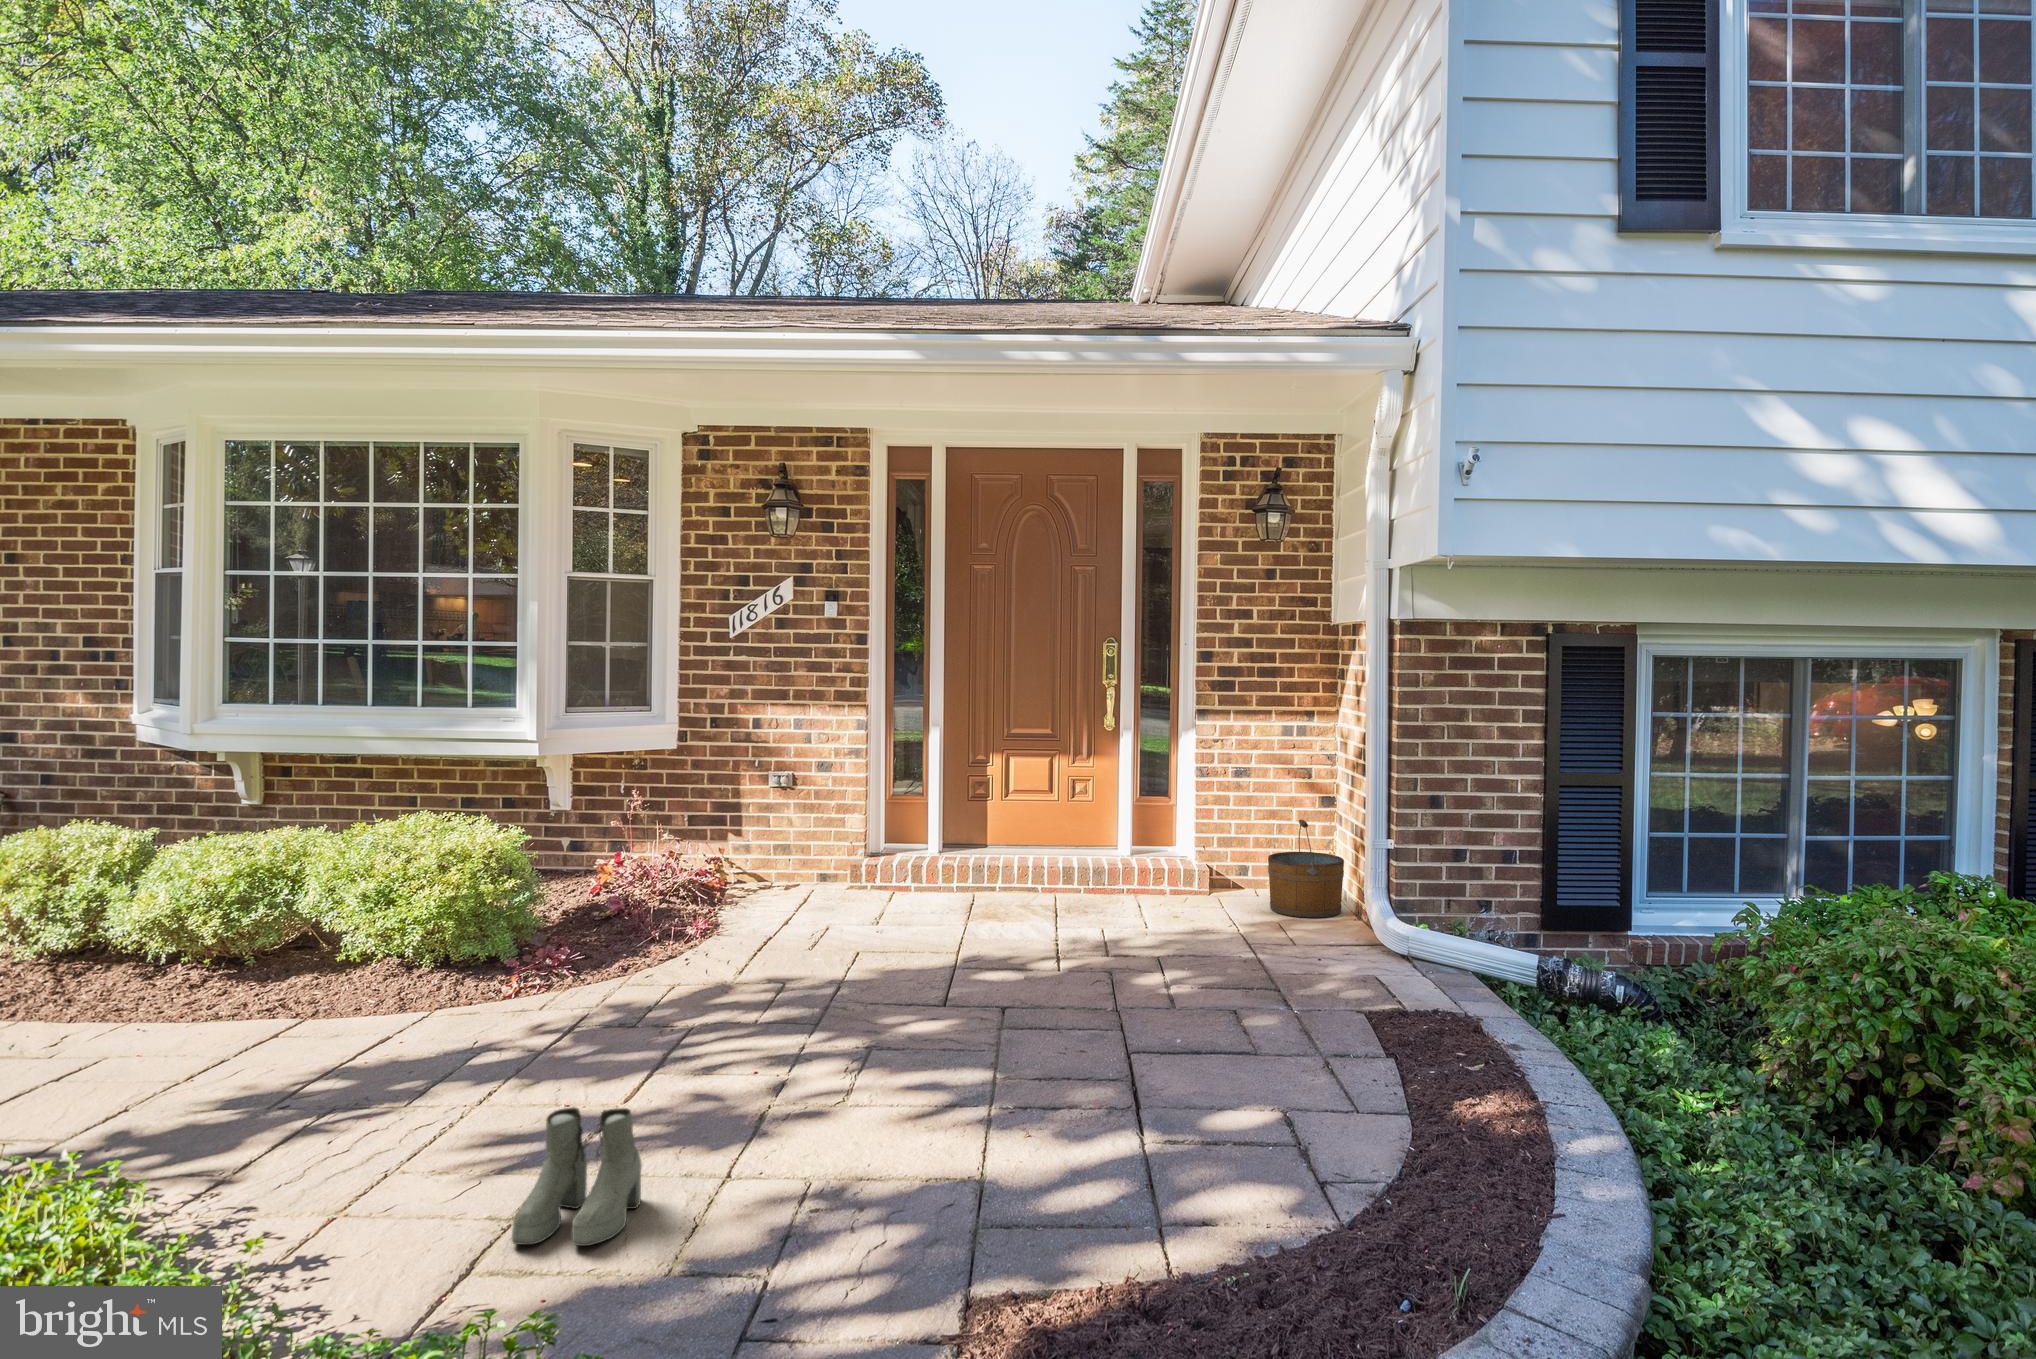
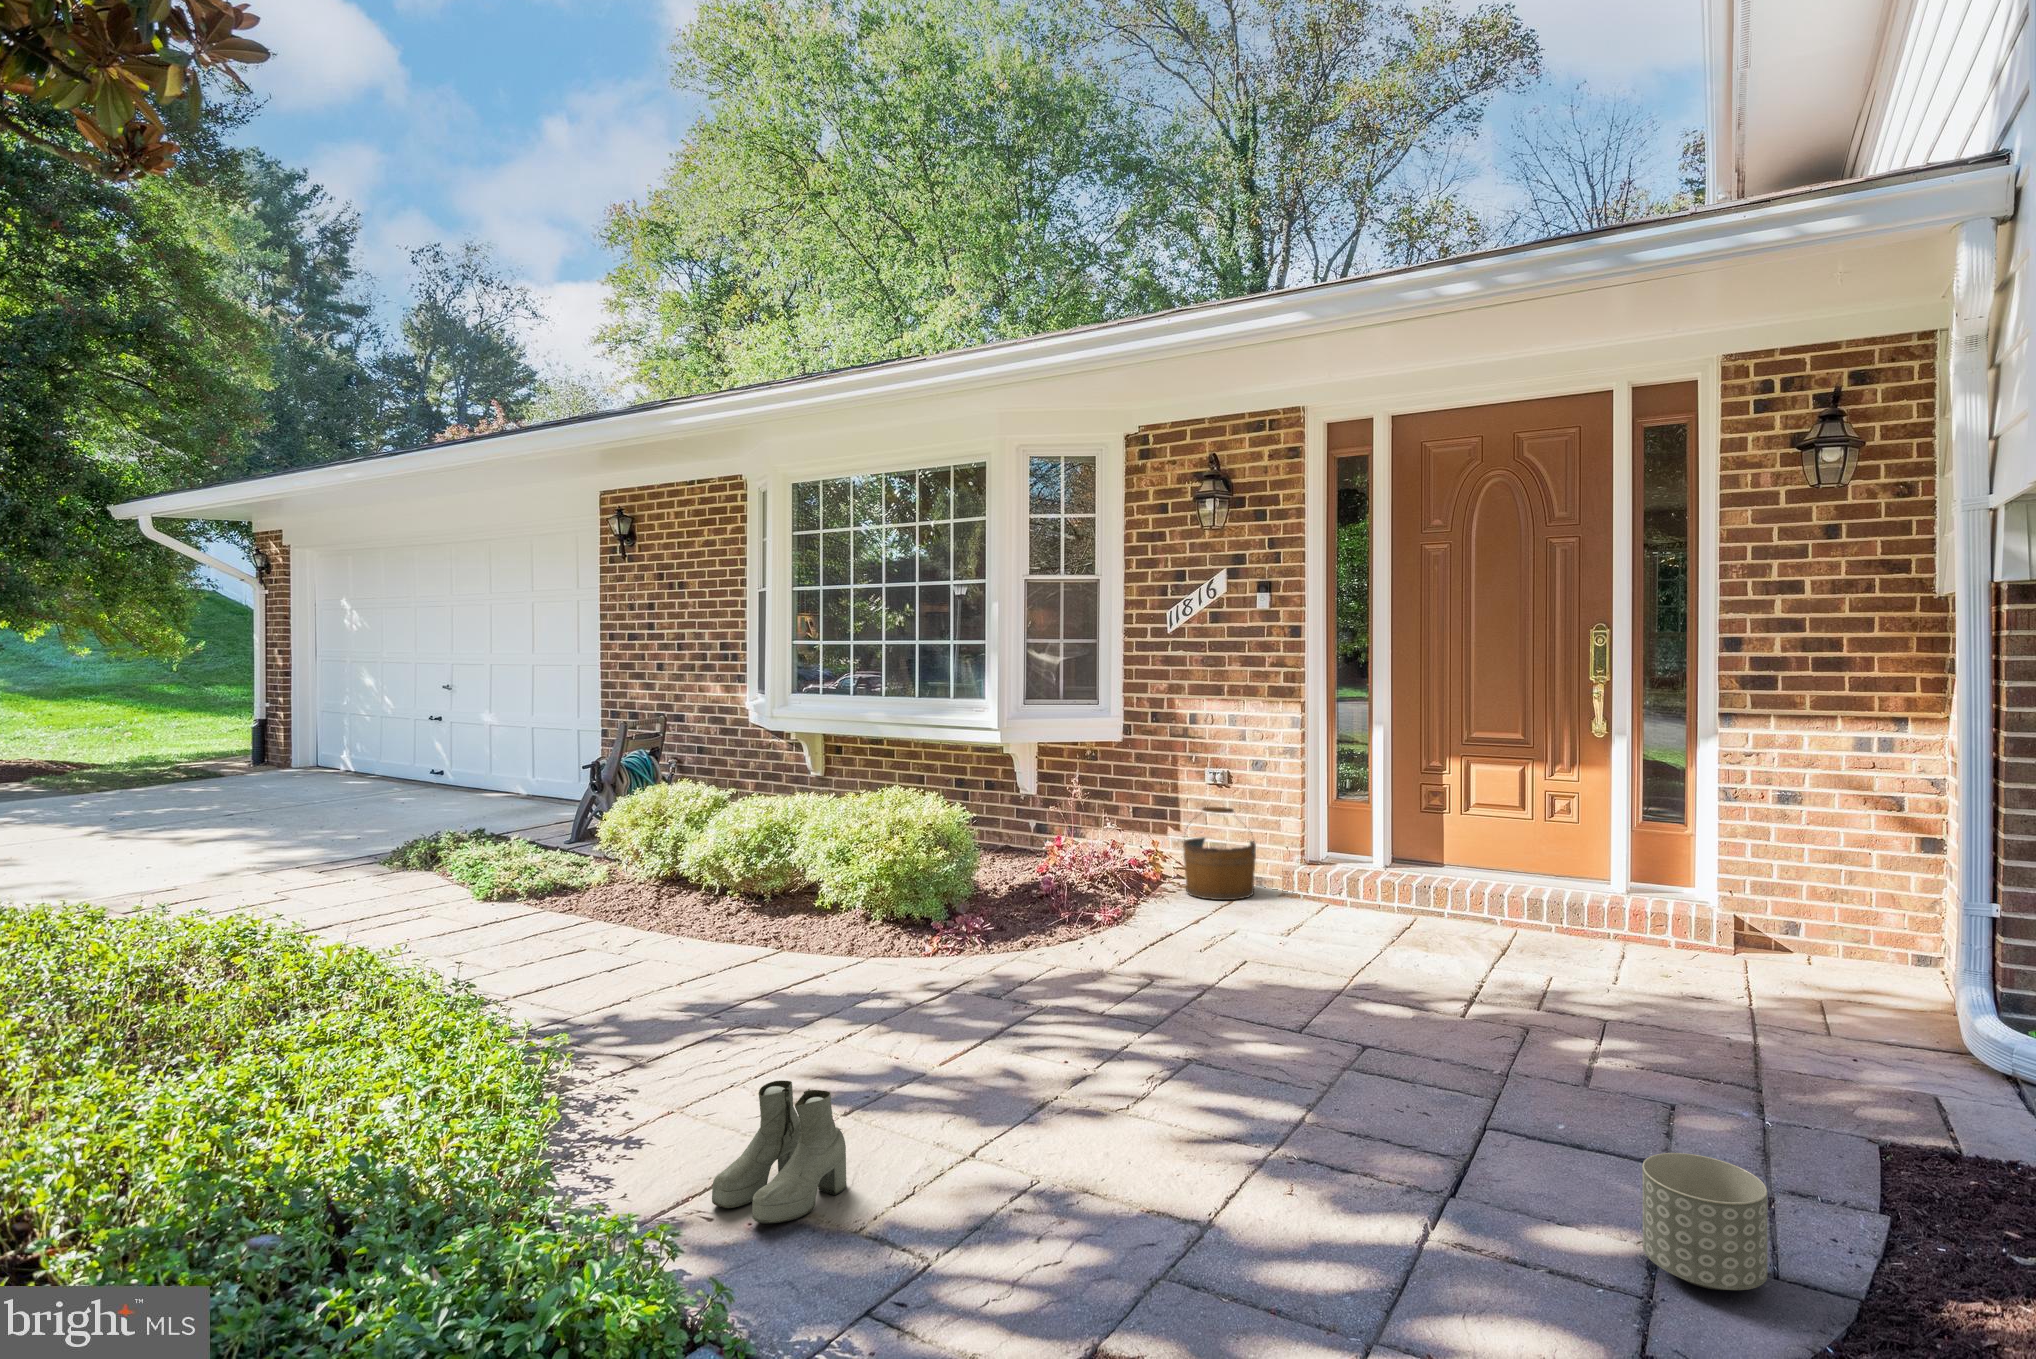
bucket: present [1268,820,1344,918] -> present [1183,807,1256,900]
planter: none [1272,1027,1347,1114] -> present [1642,1153,1768,1290]

